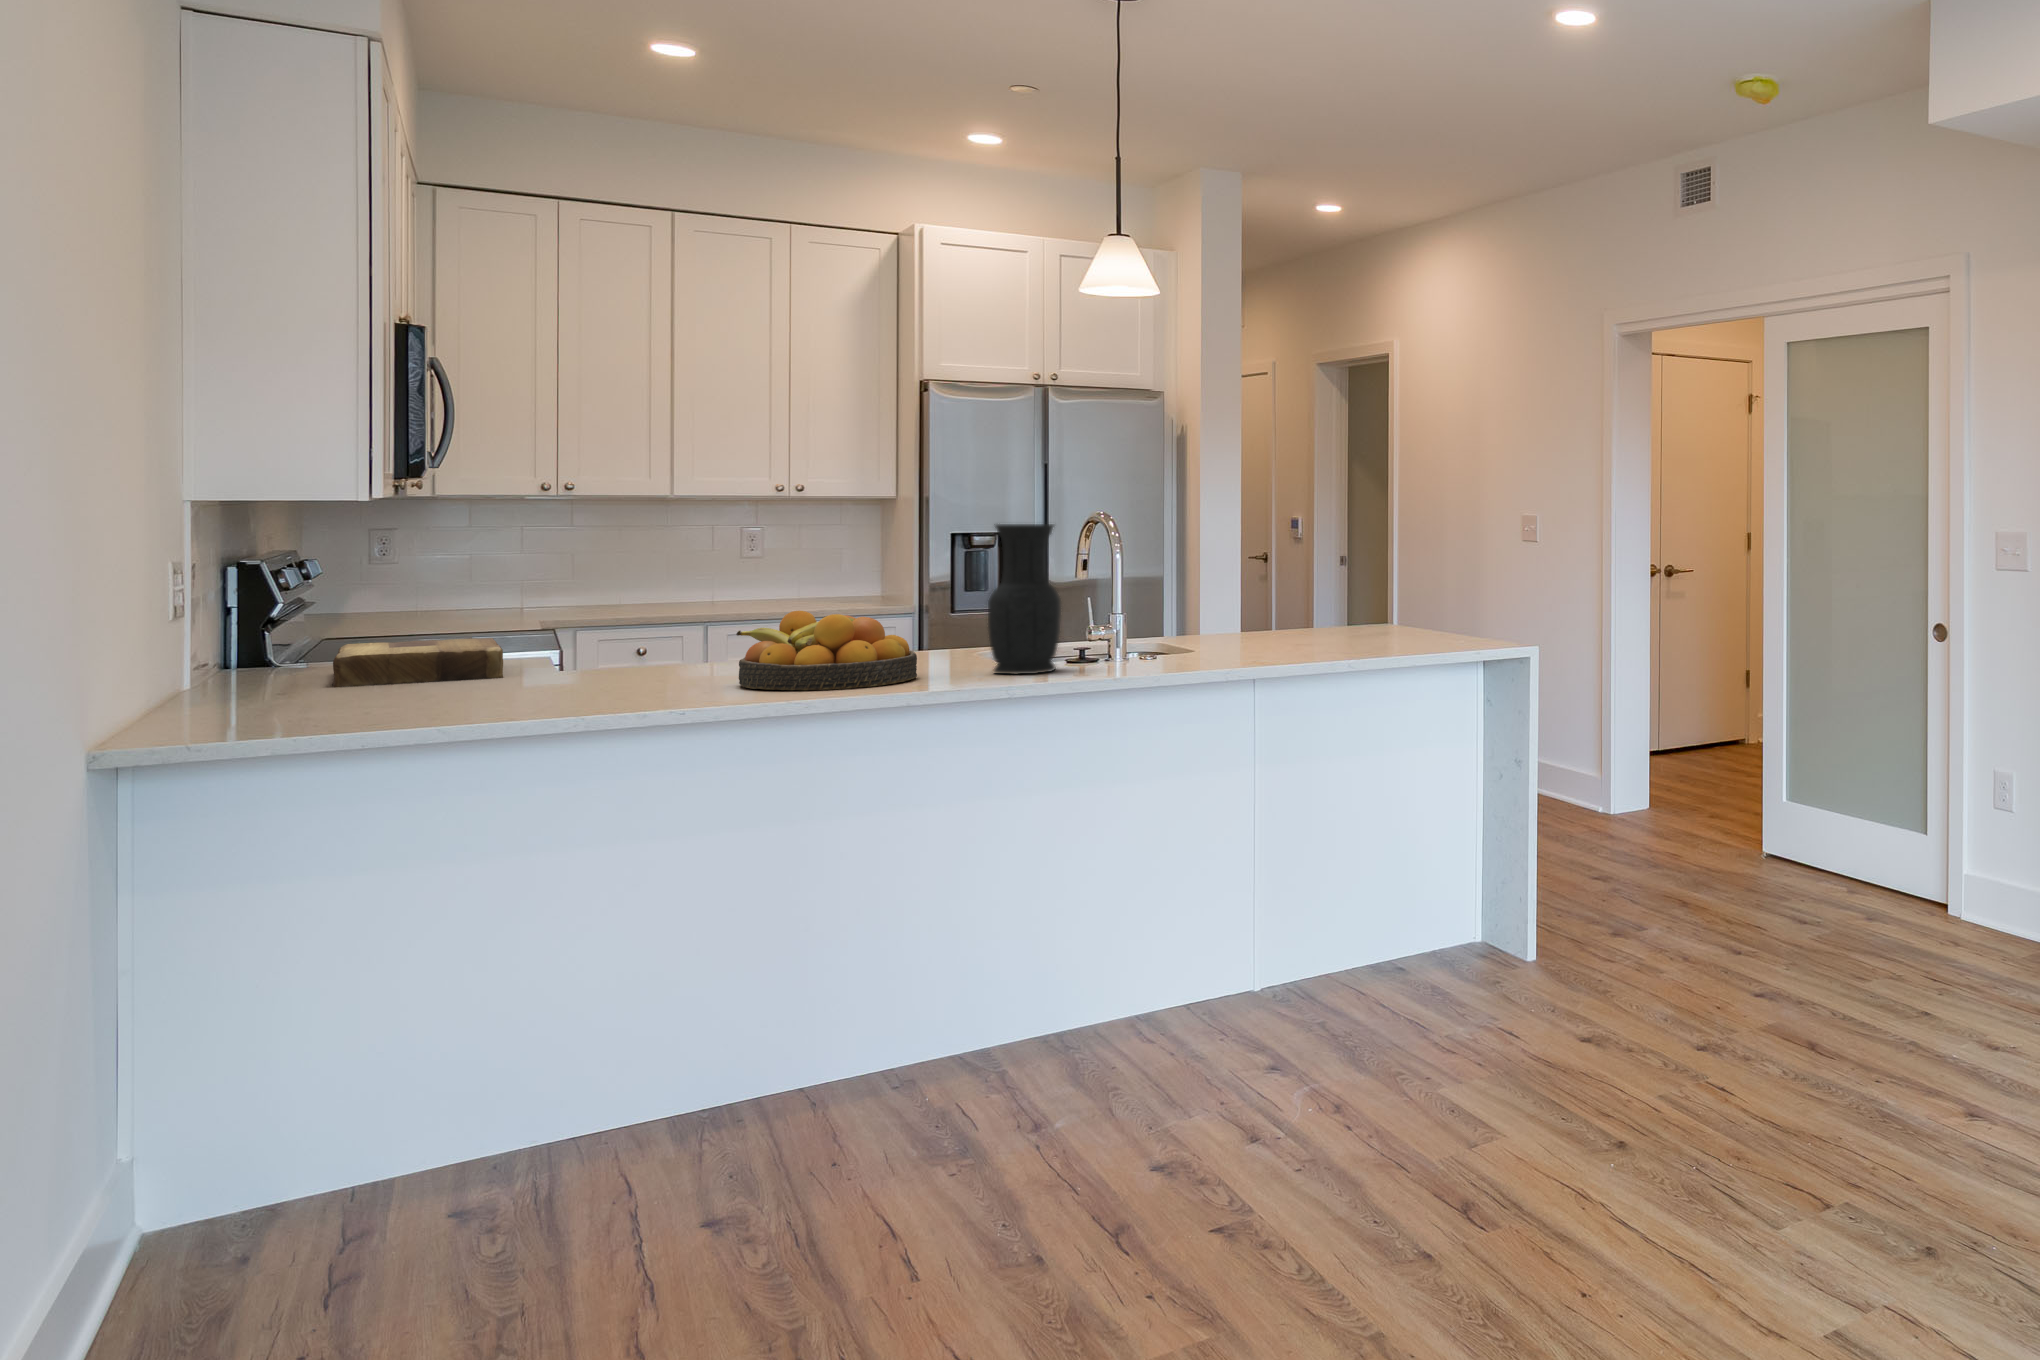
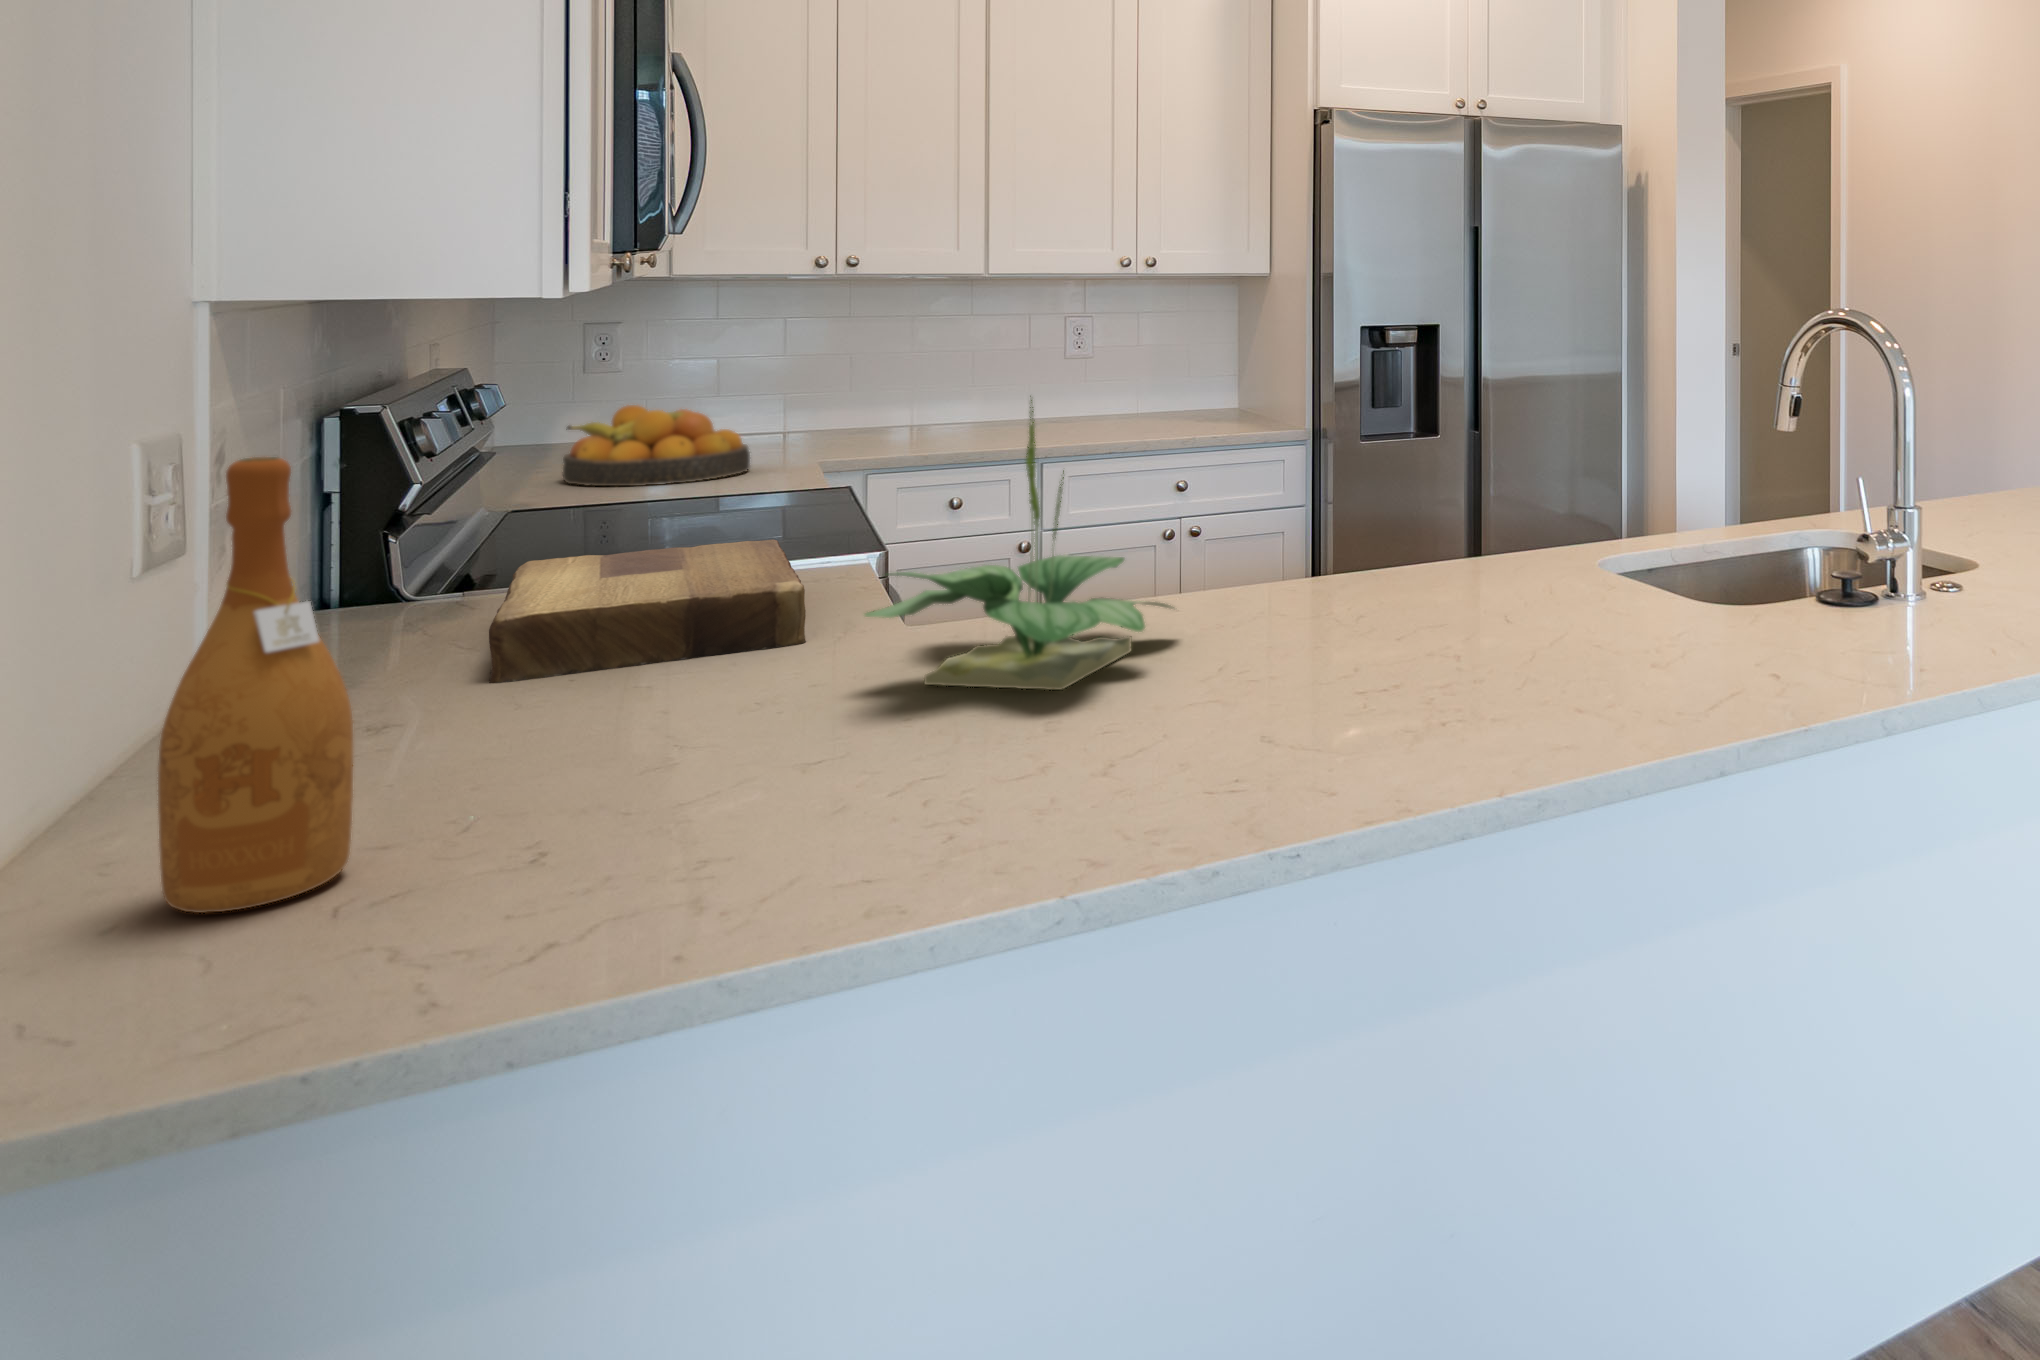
vase: present [988,524,1061,674] -> none [1736,338,1870,656]
potted plant: none [527,548,705,685] -> present [865,396,1172,690]
wine bottle: none [223,554,296,720] -> present [158,457,353,913]
fruit bowl: present [736,611,917,690] -> present [563,405,750,486]

